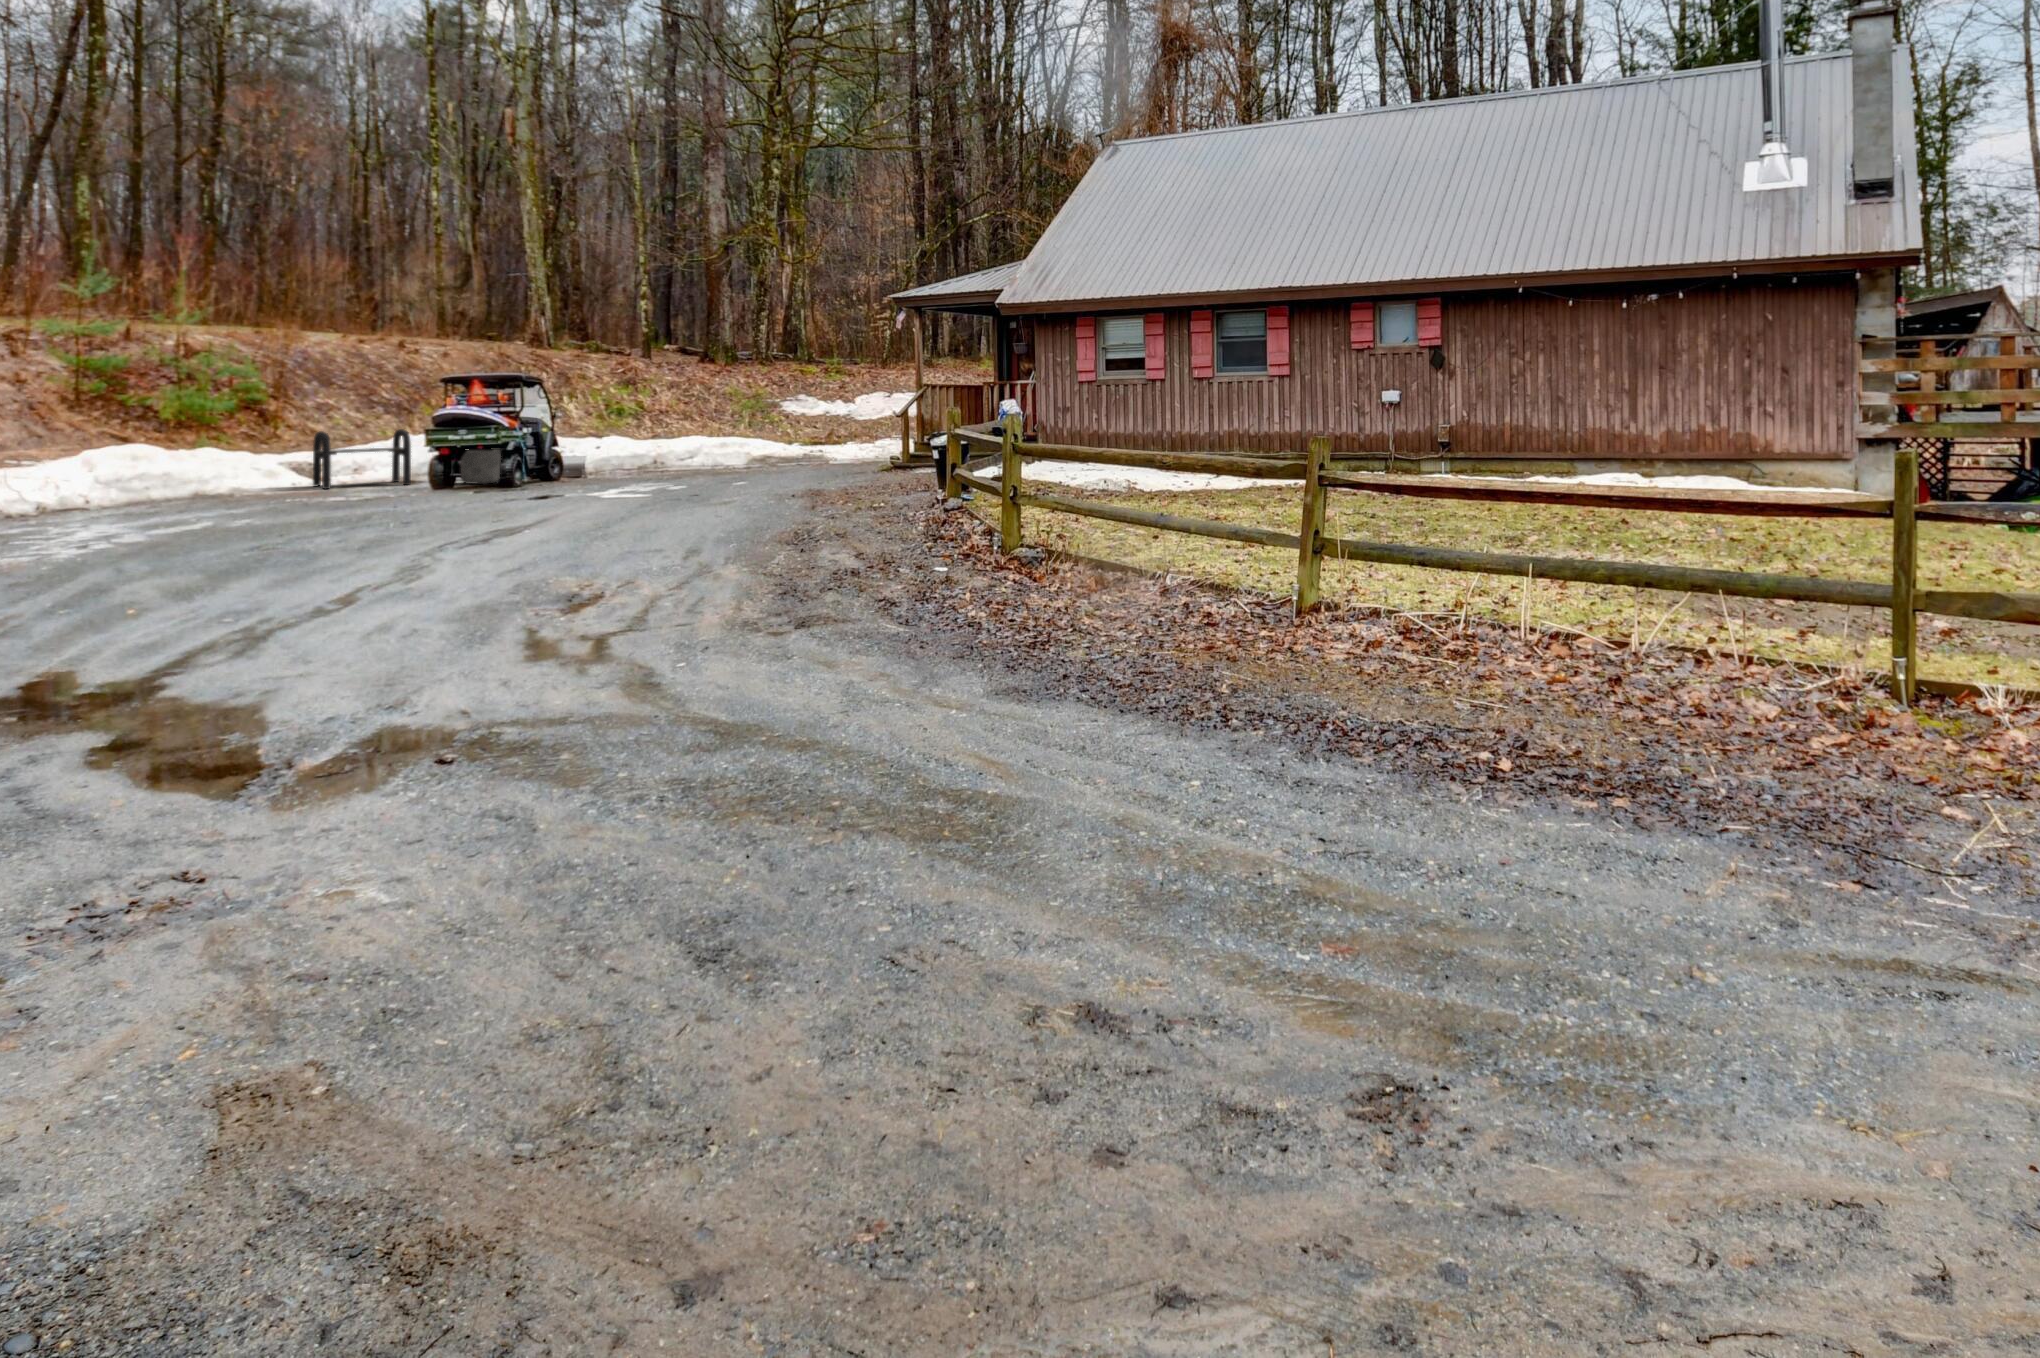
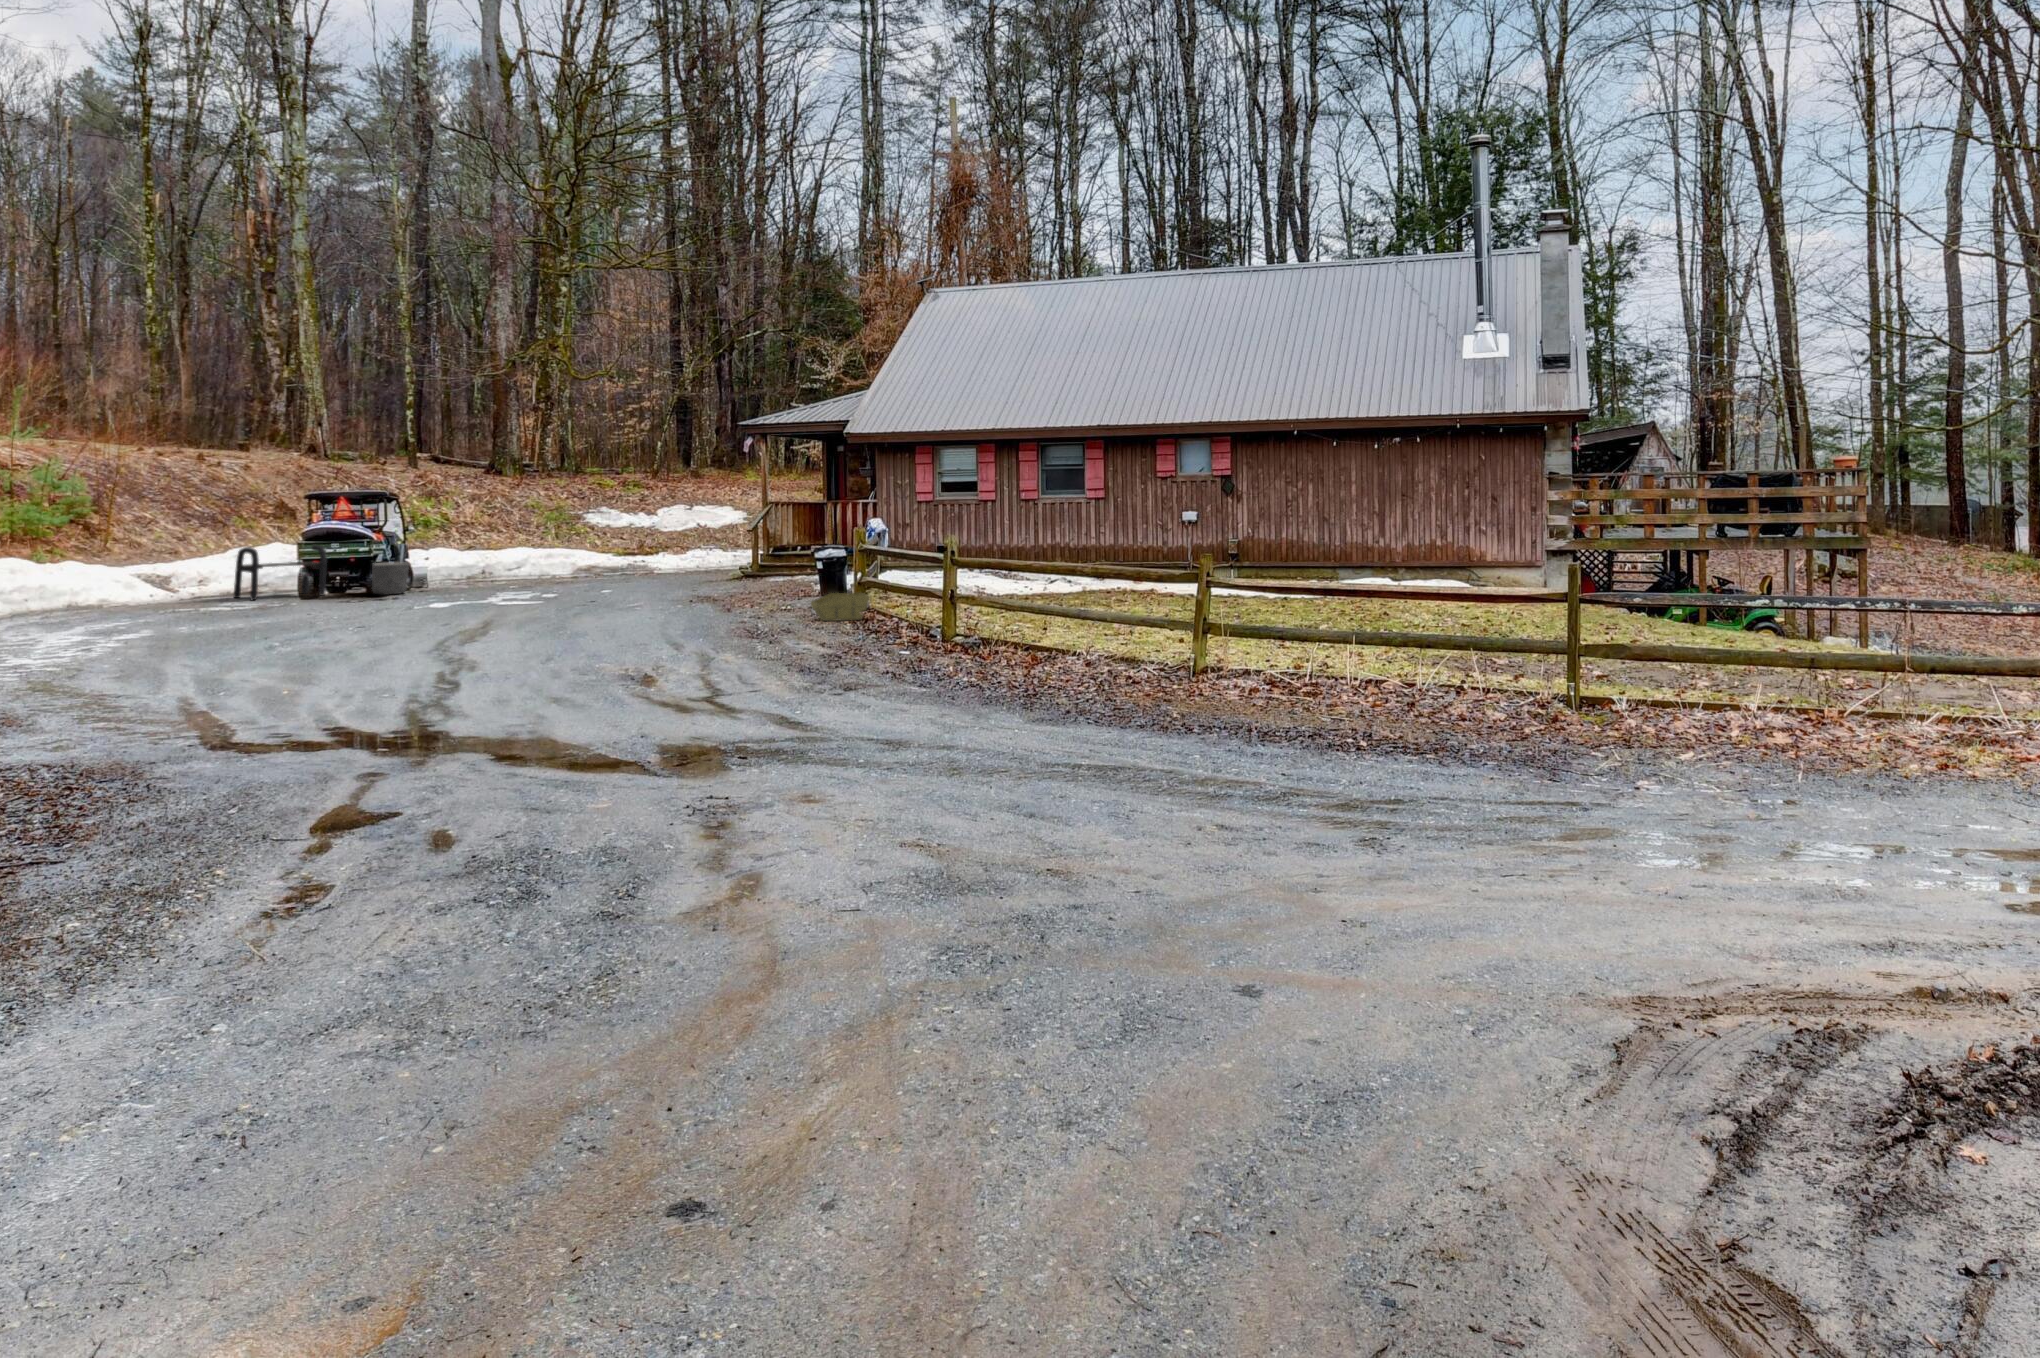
storage bin: none [887,487,955,522] -> present [811,593,869,621]

